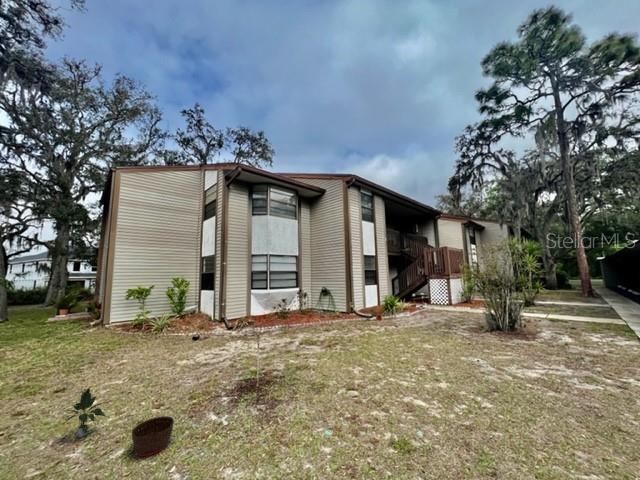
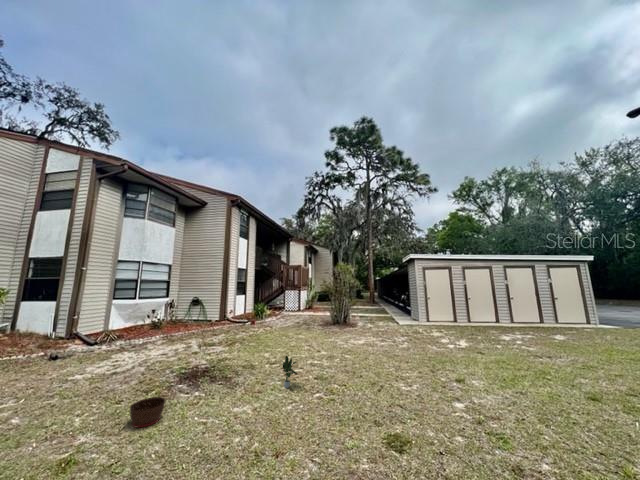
potted plant: present [63,389,105,438] -> present [282,356,298,388]

